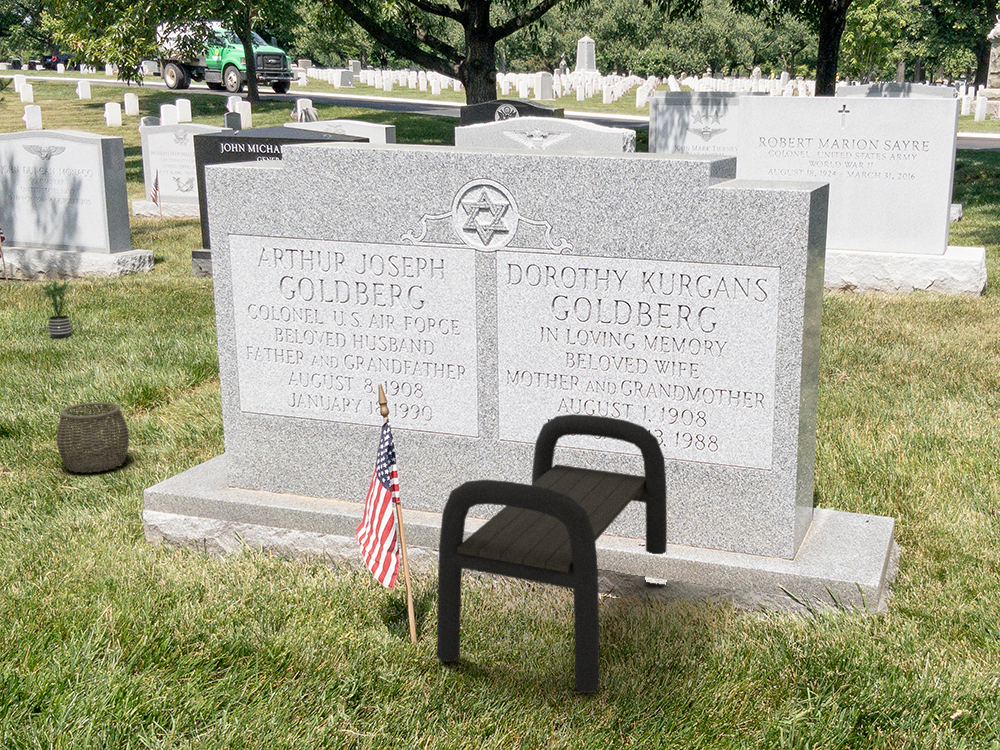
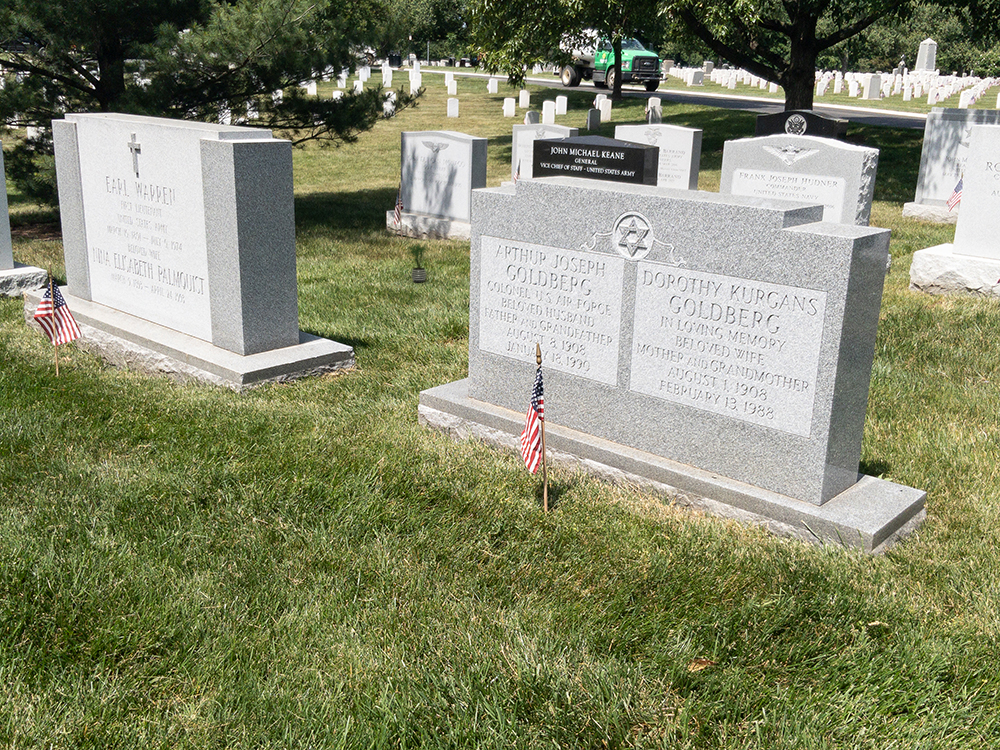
woven basket: present [56,402,129,473] -> none [382,332,427,377]
bench: present [437,414,667,693] -> none [547,379,734,562]

